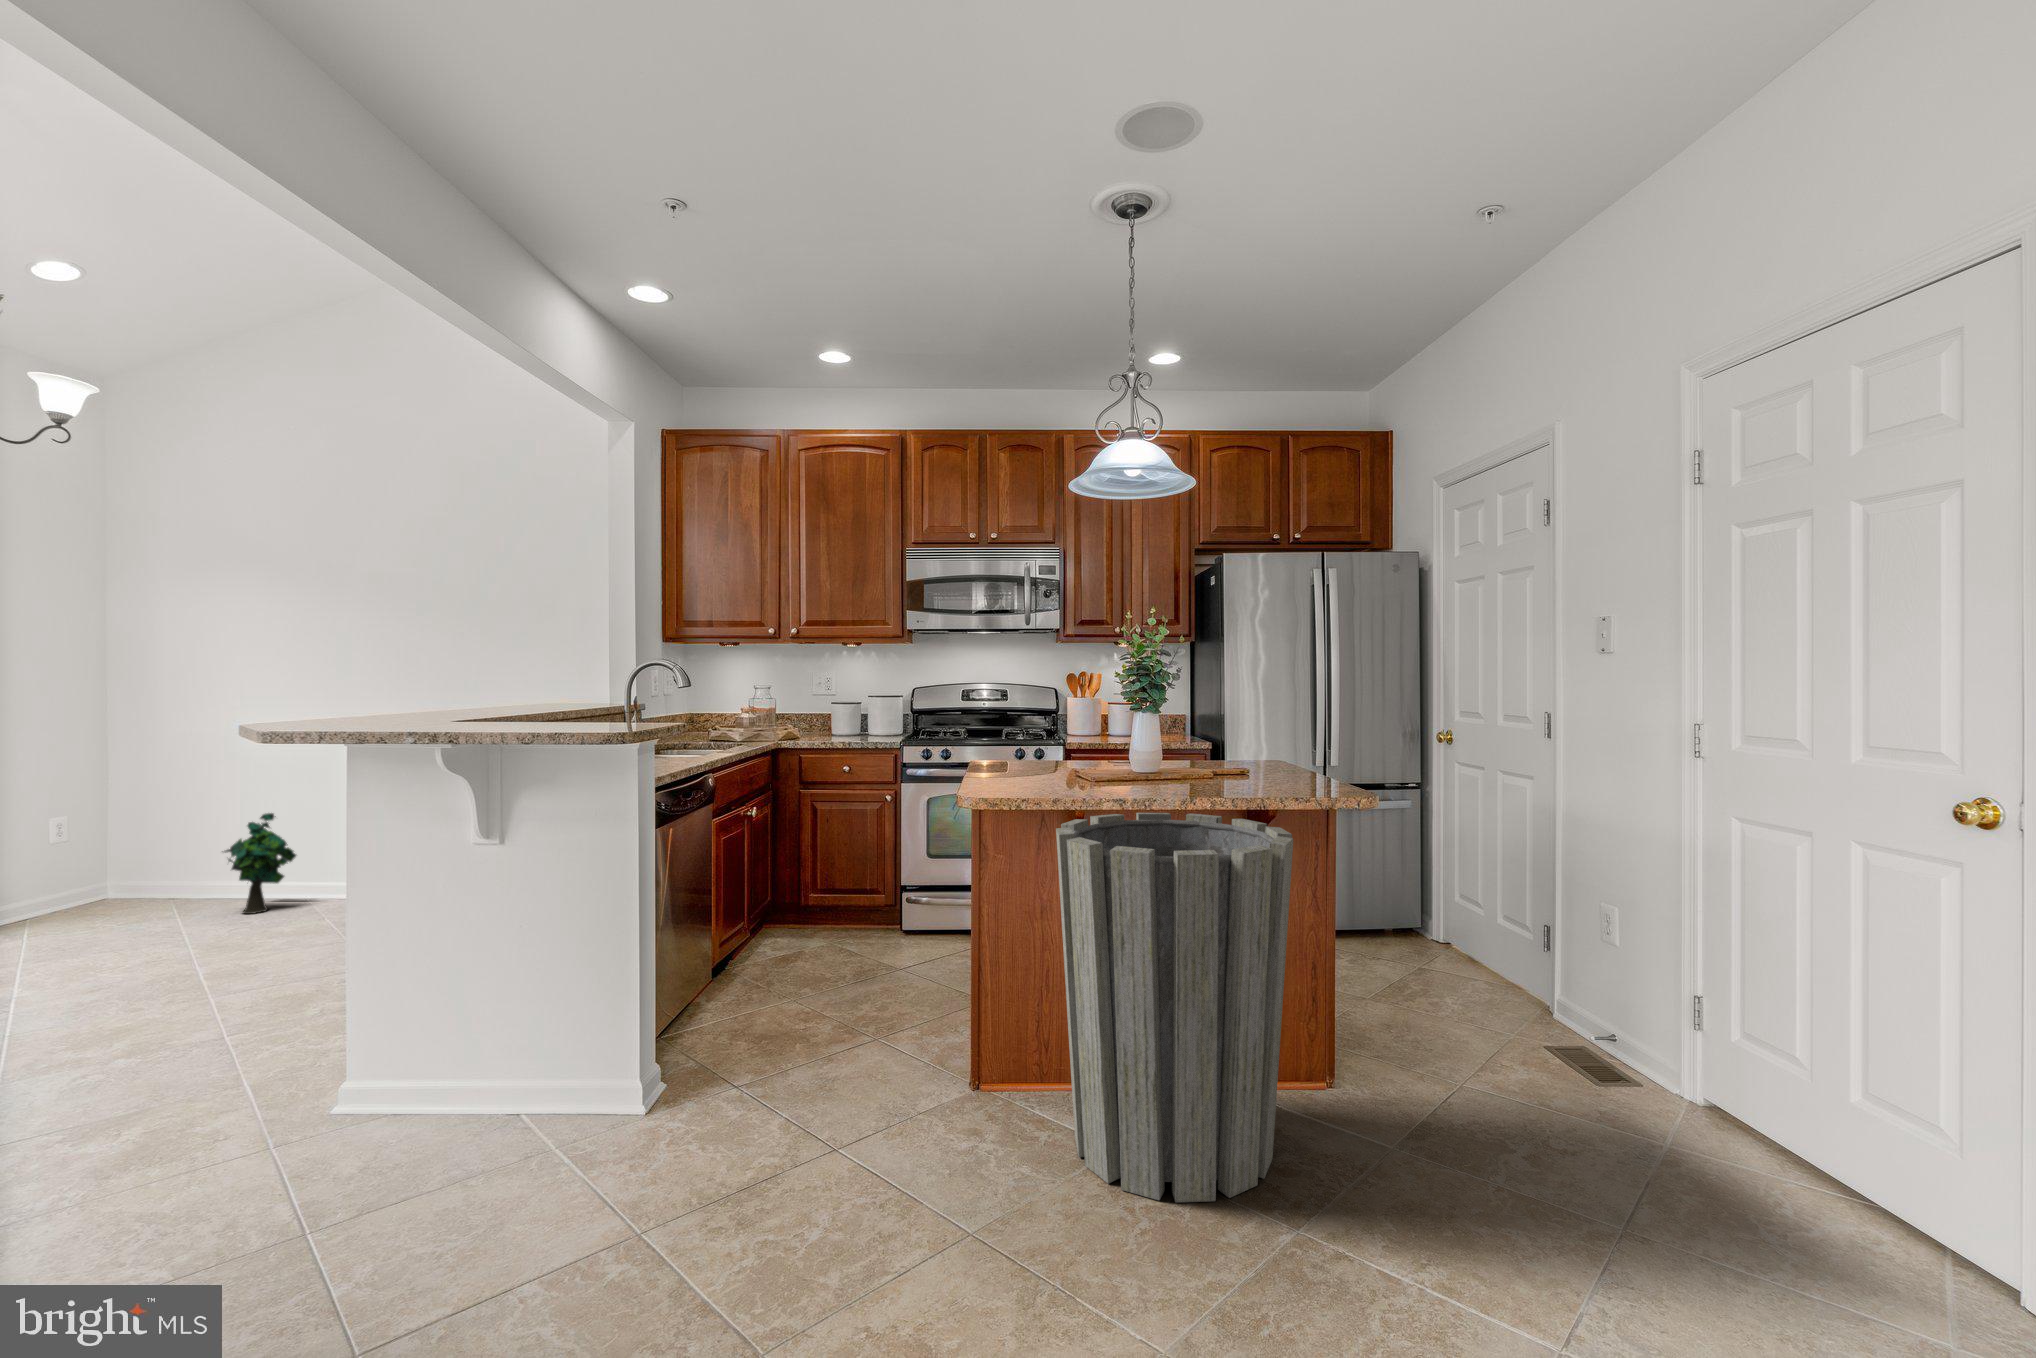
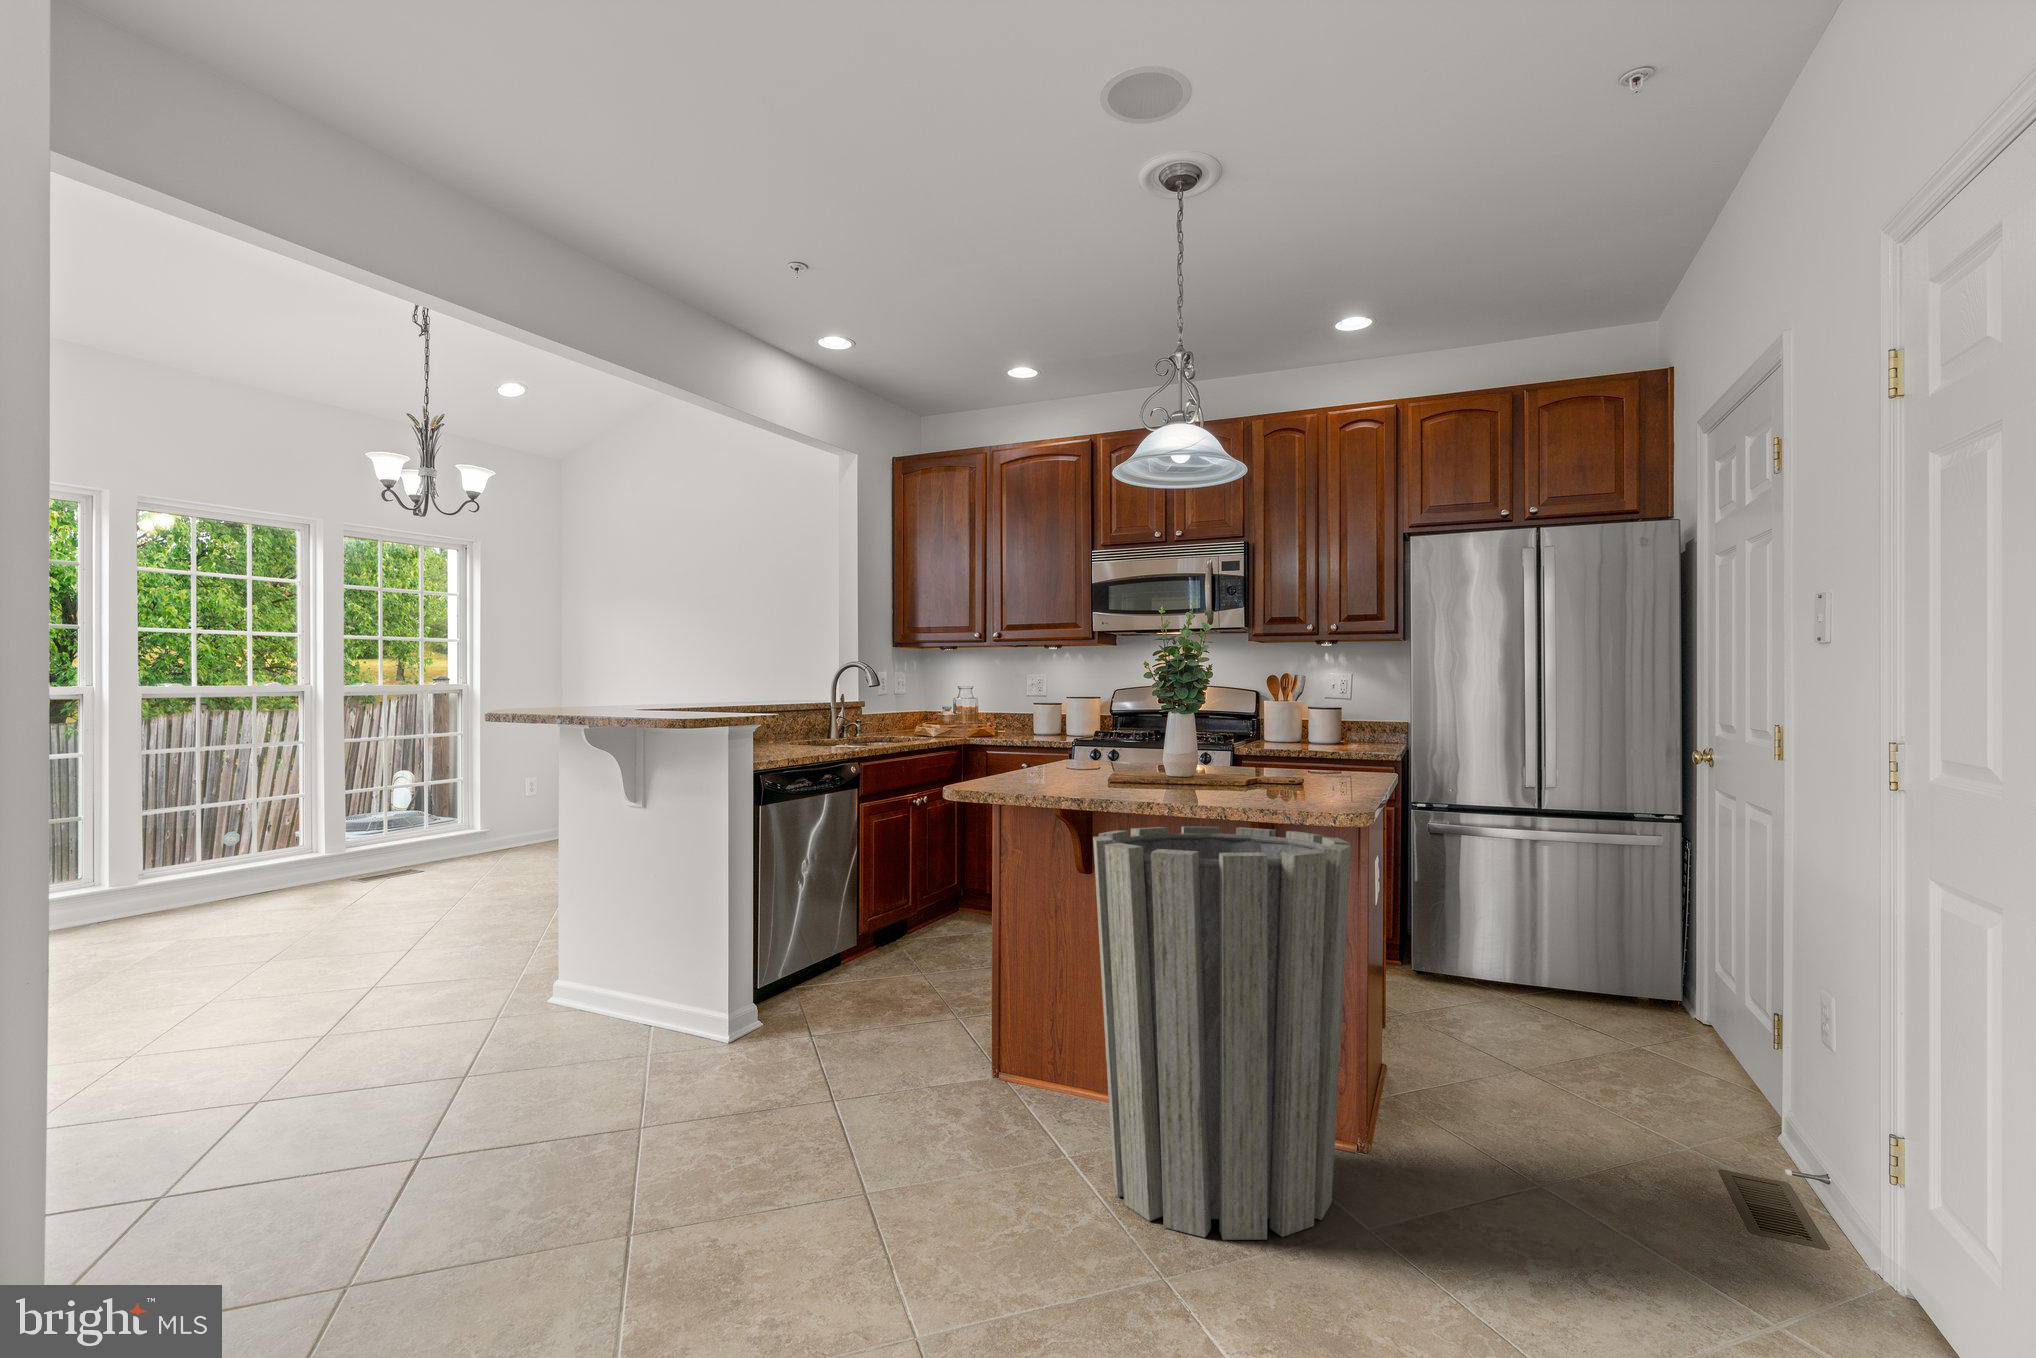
decorative plant: present [225,813,296,914] -> none [172,843,253,956]

